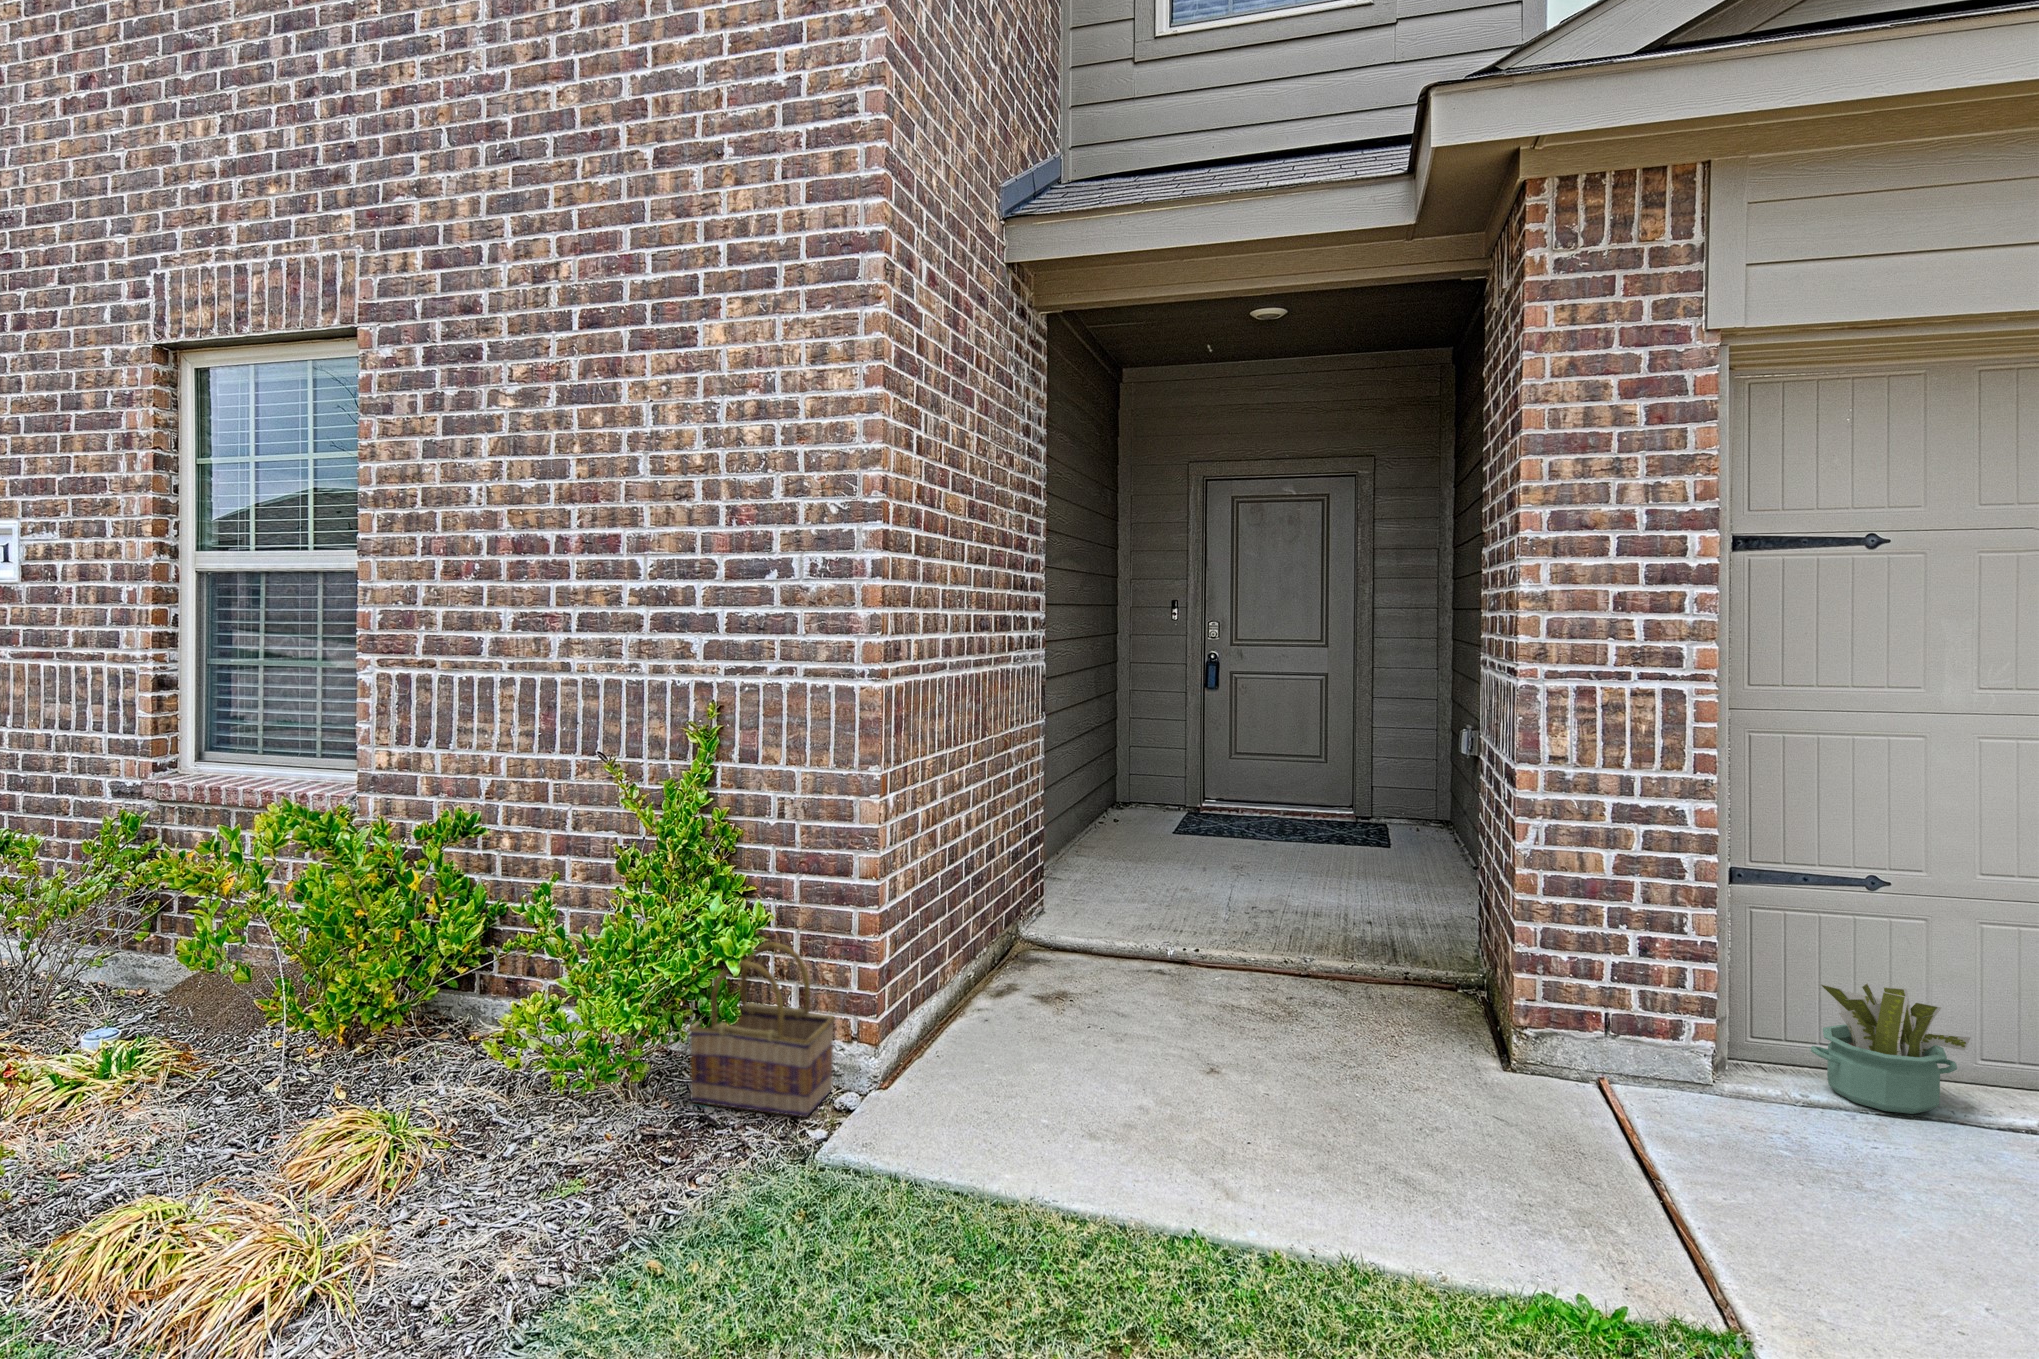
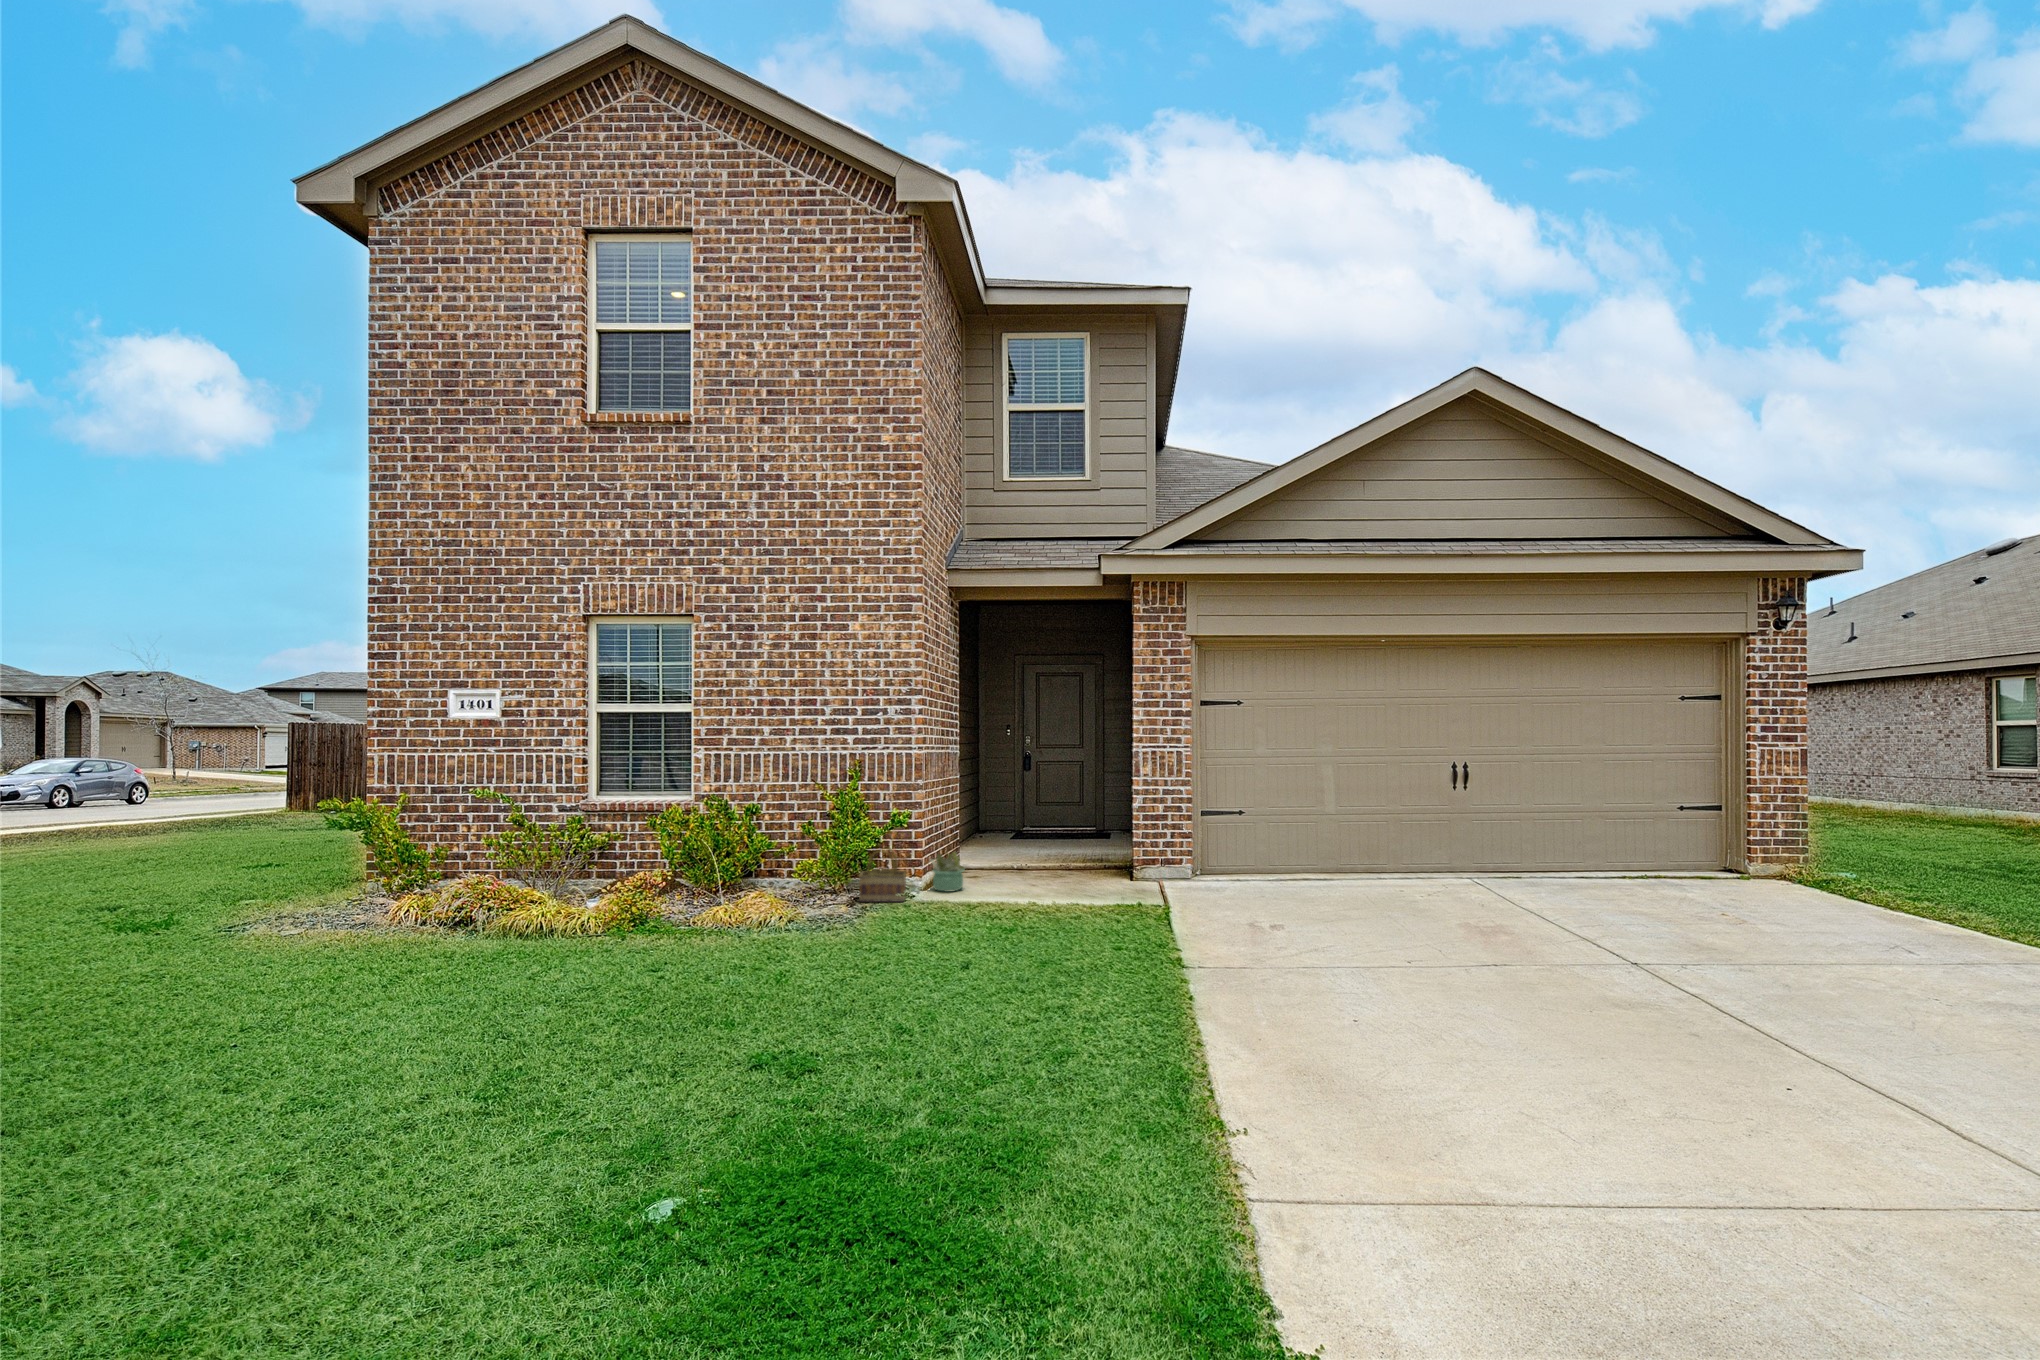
decorative plant: present [1811,983,1970,1114] -> present [930,852,965,892]

